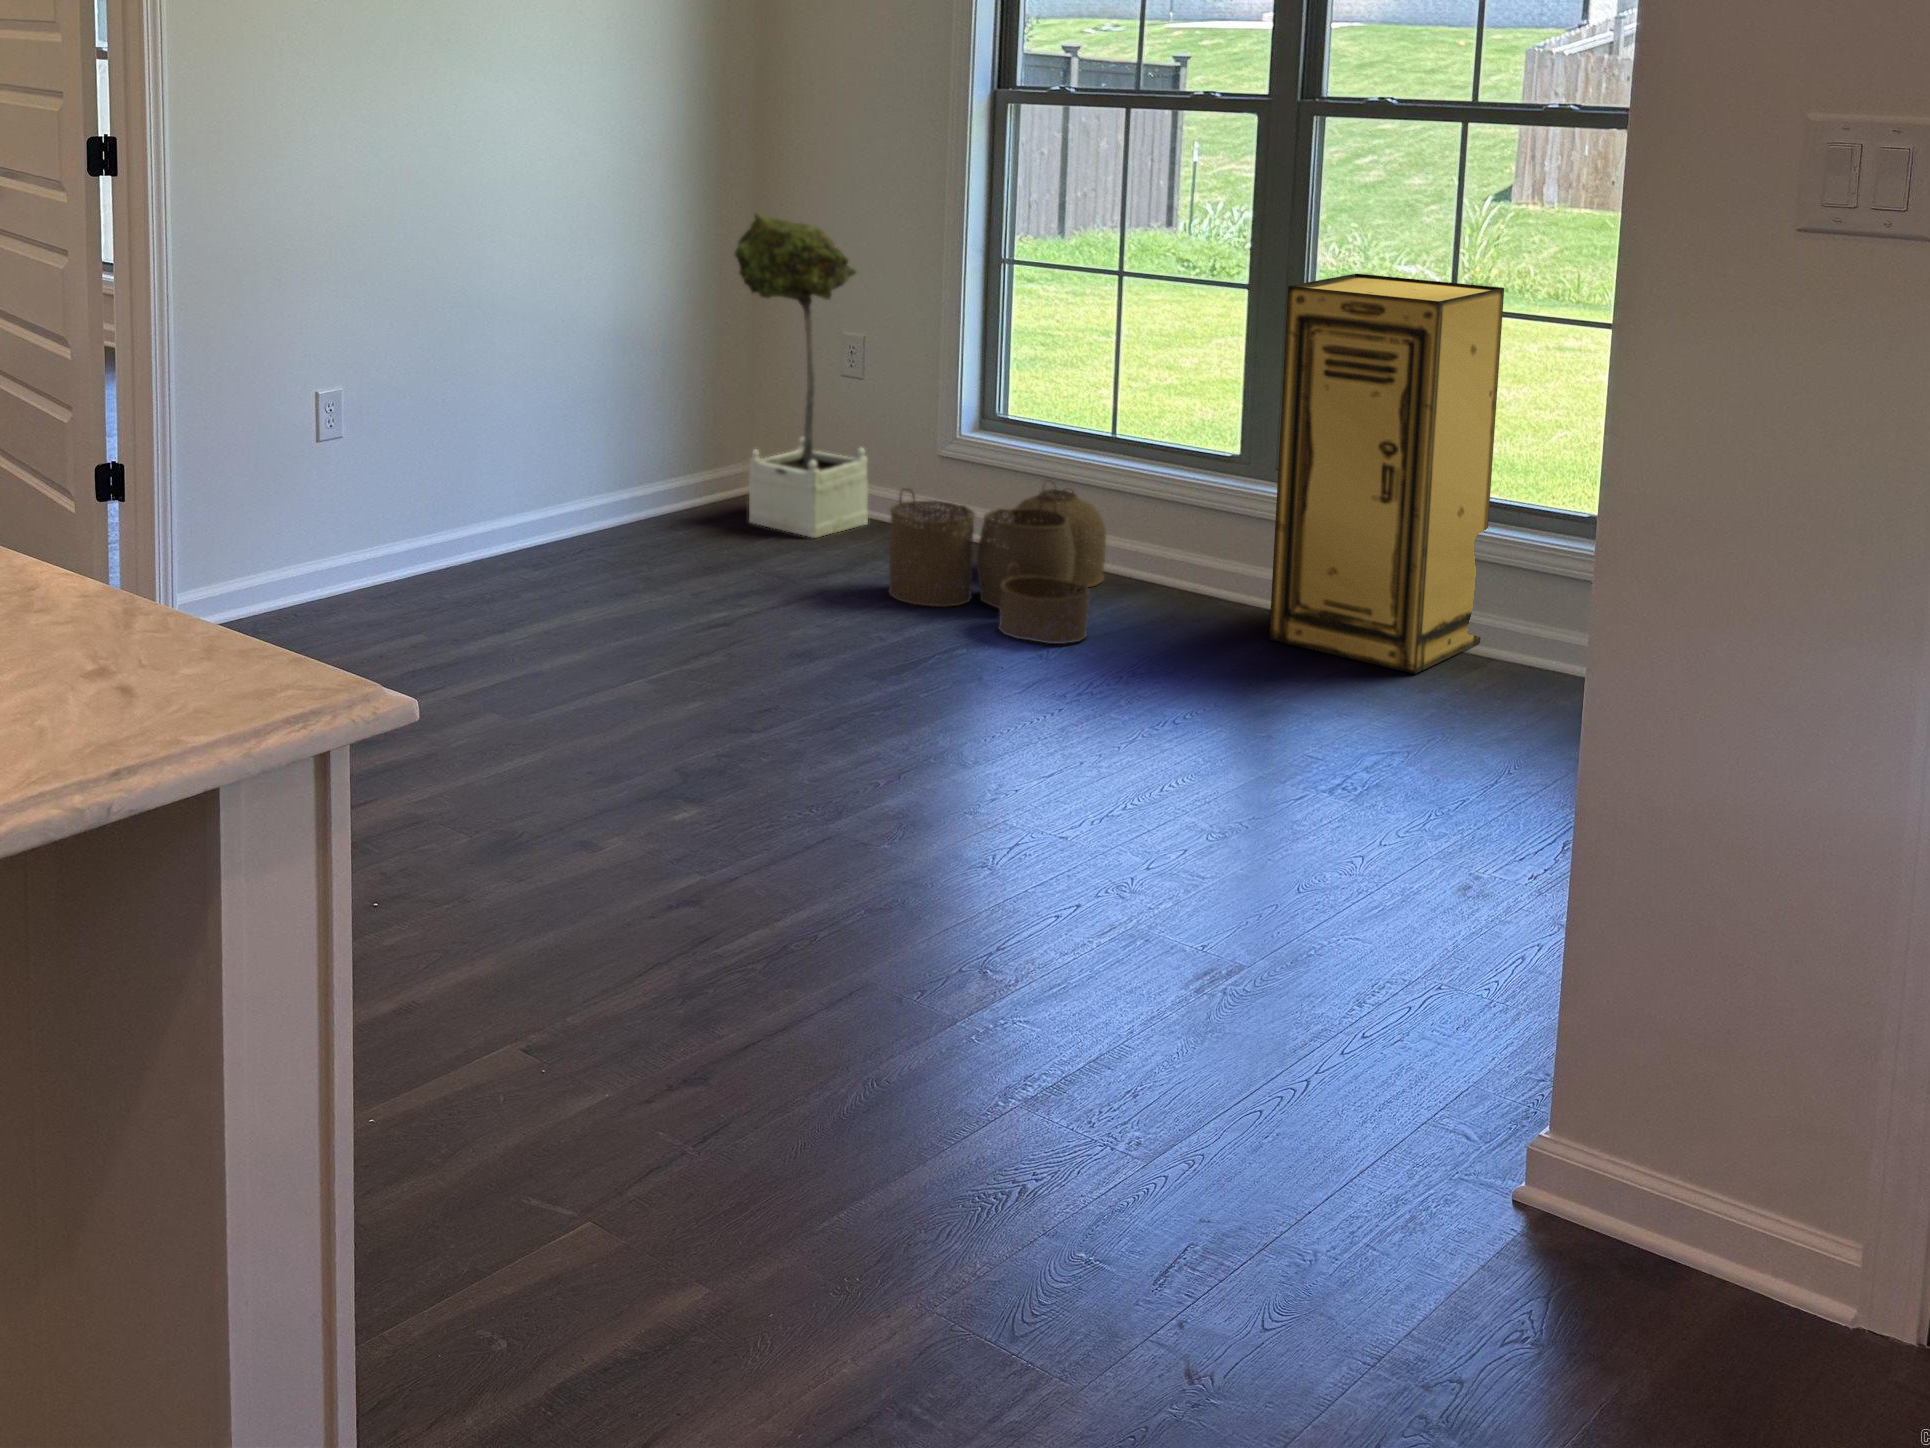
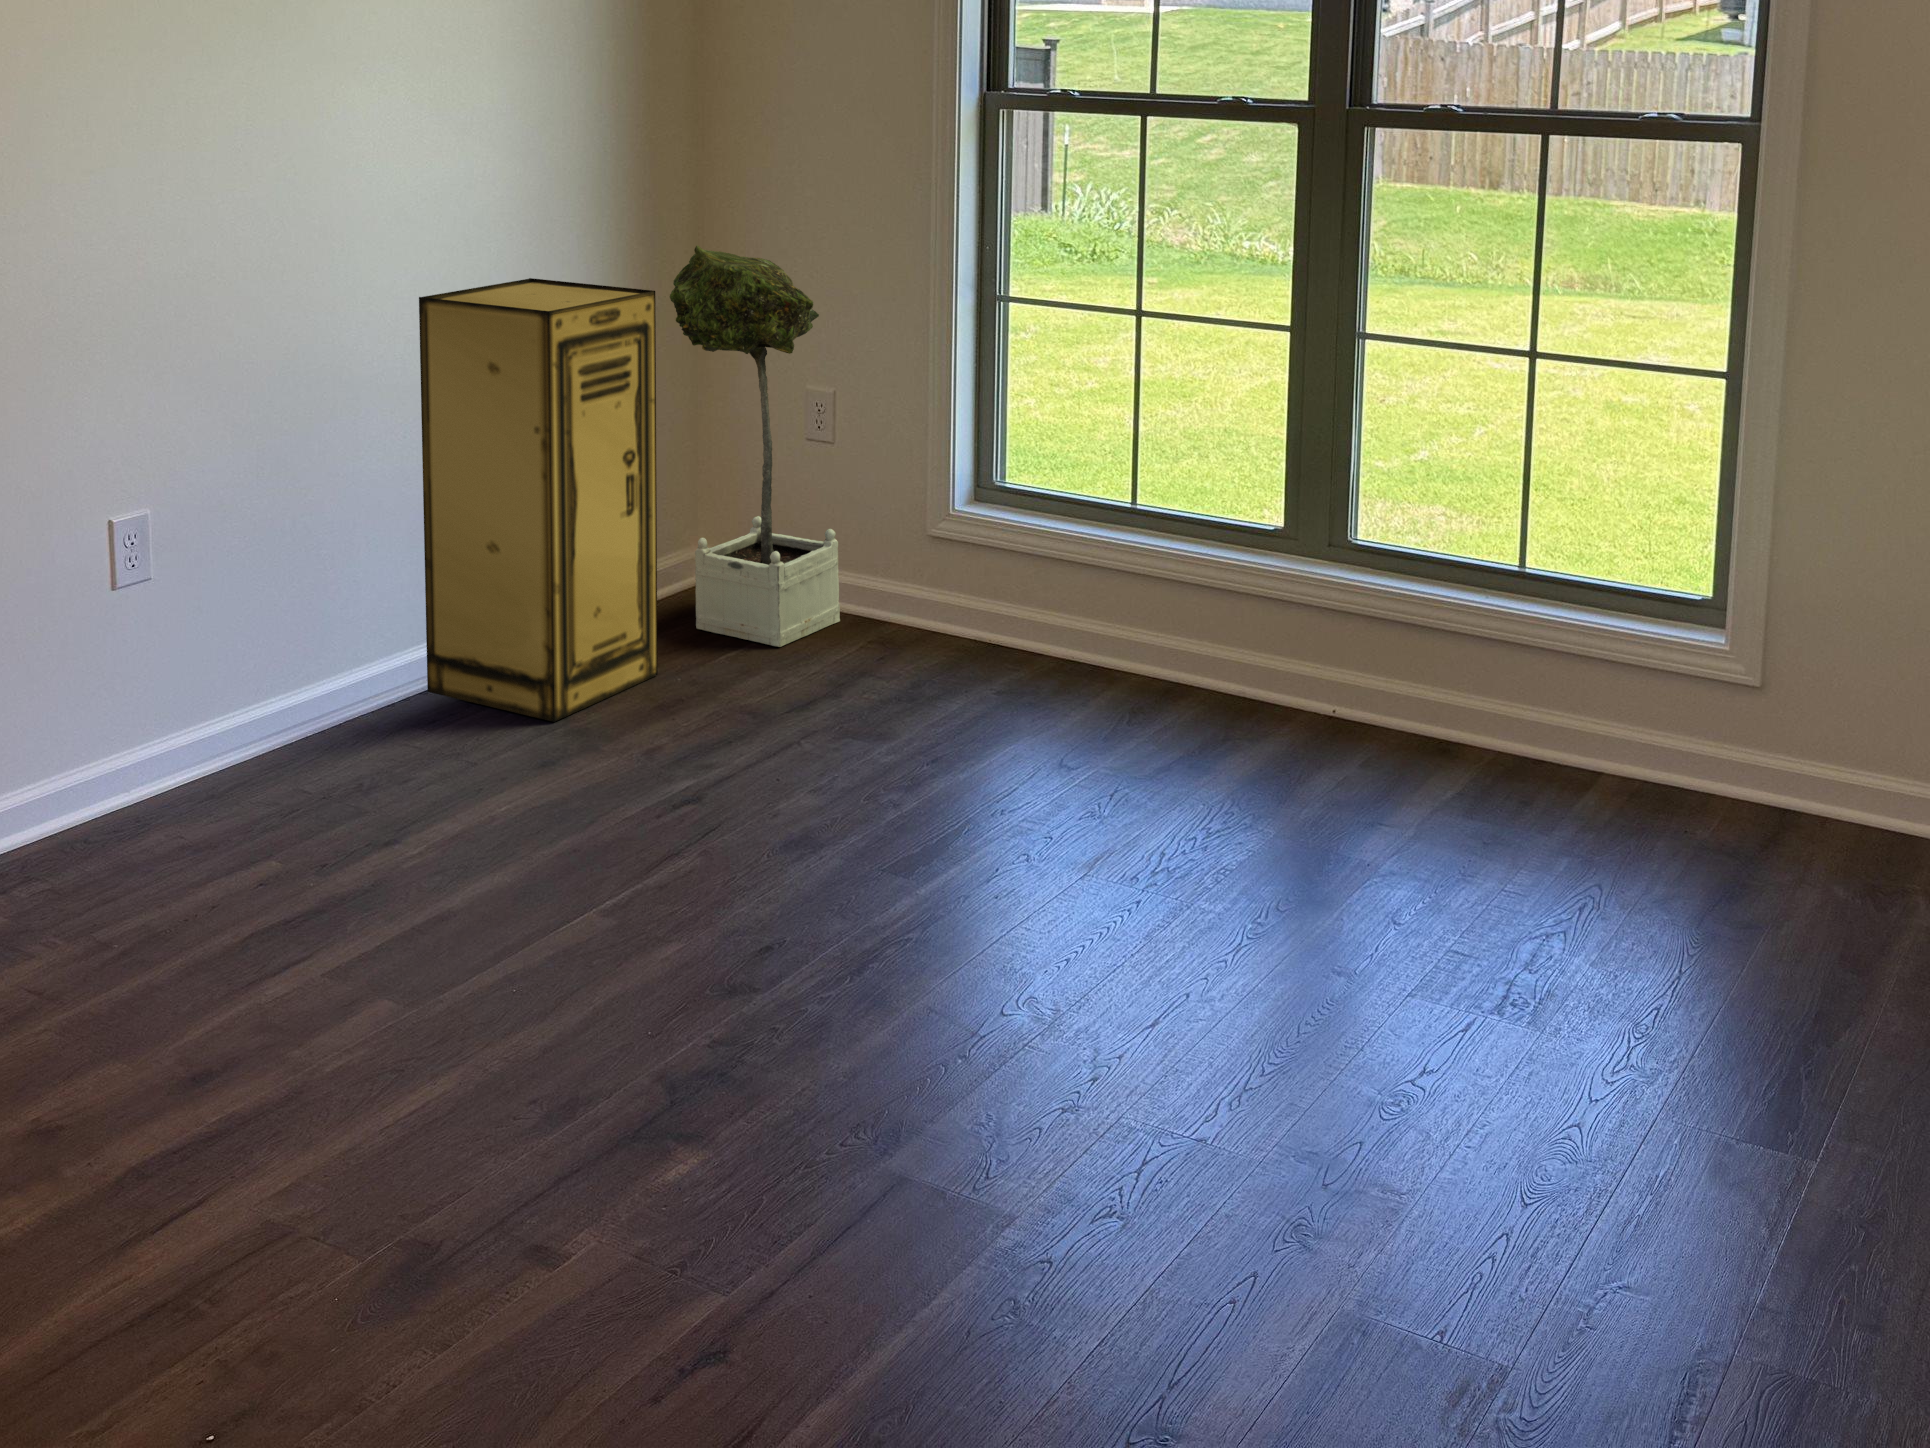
storage cabinet: present [1269,274,1504,674] -> present [419,278,657,722]
woven basket: present [889,483,1106,644] -> none [884,568,1138,792]

